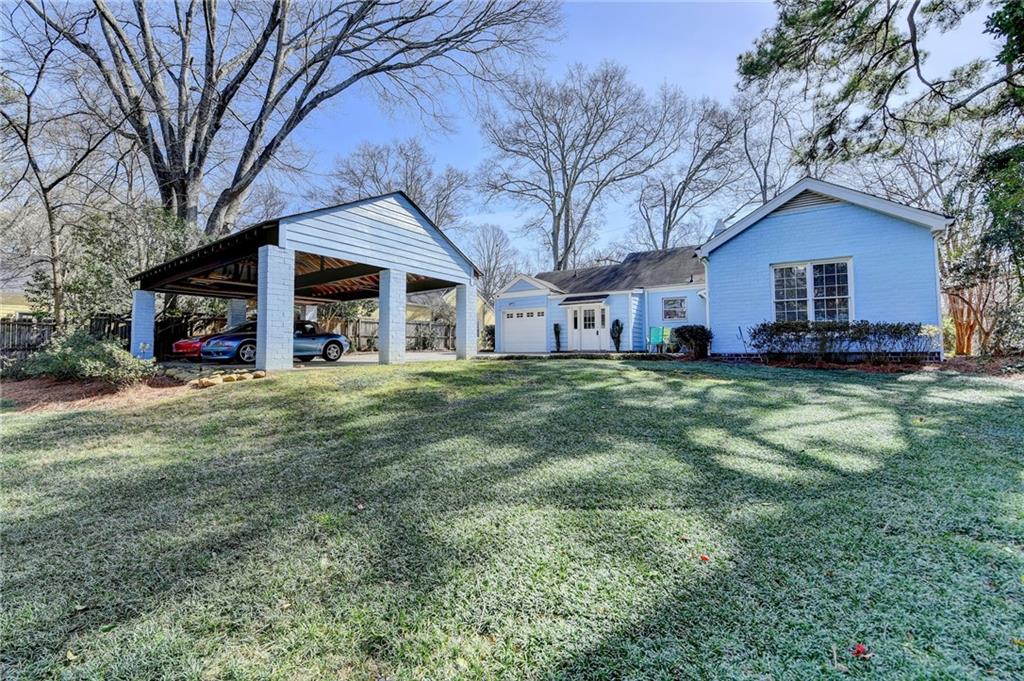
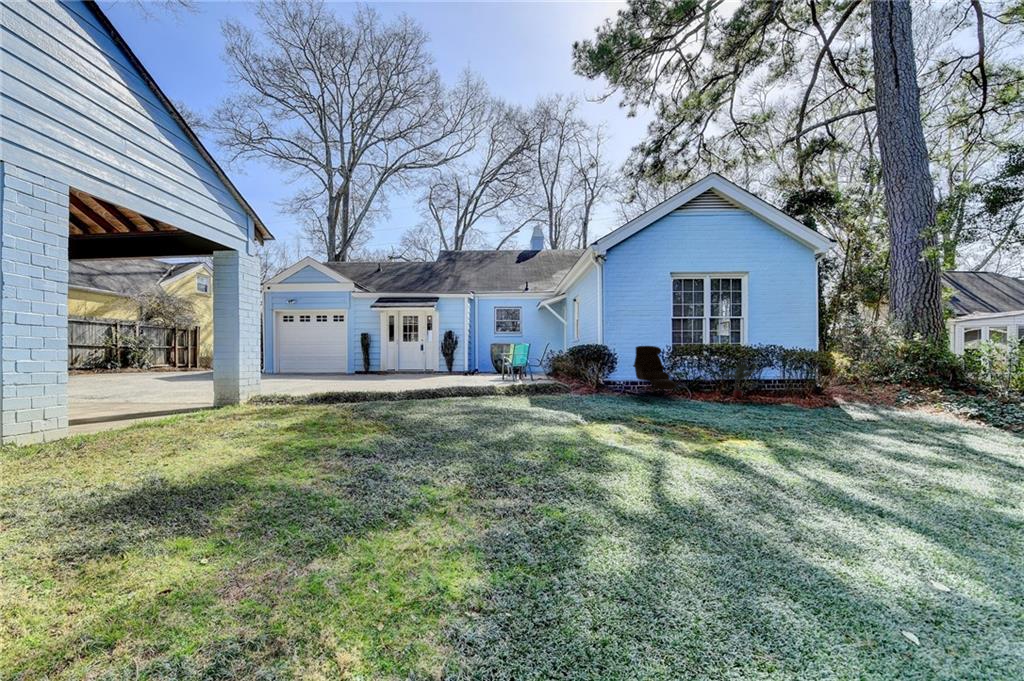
lounge chair: none [732,326,765,365] -> present [633,346,677,395]

